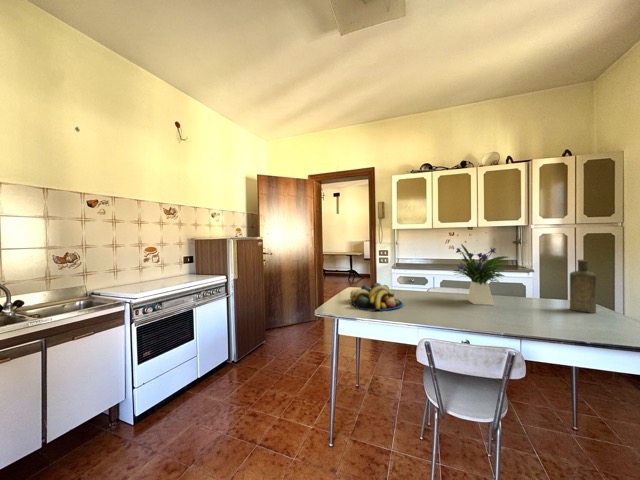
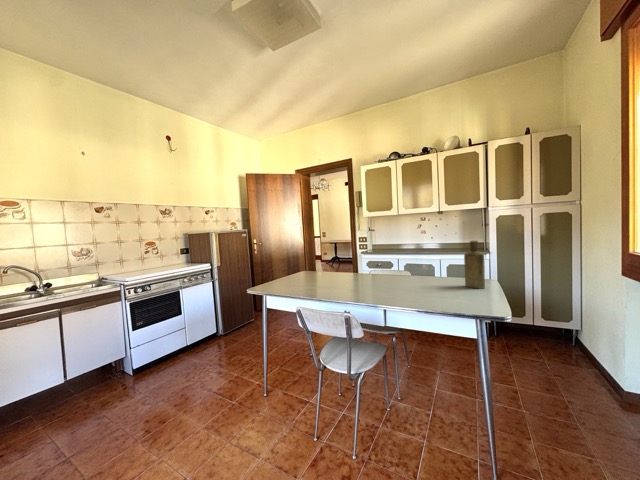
flower arrangement: present [453,244,508,305] -> none [370,230,420,283]
fruit bowl: present [350,283,403,311] -> none [285,266,328,289]

